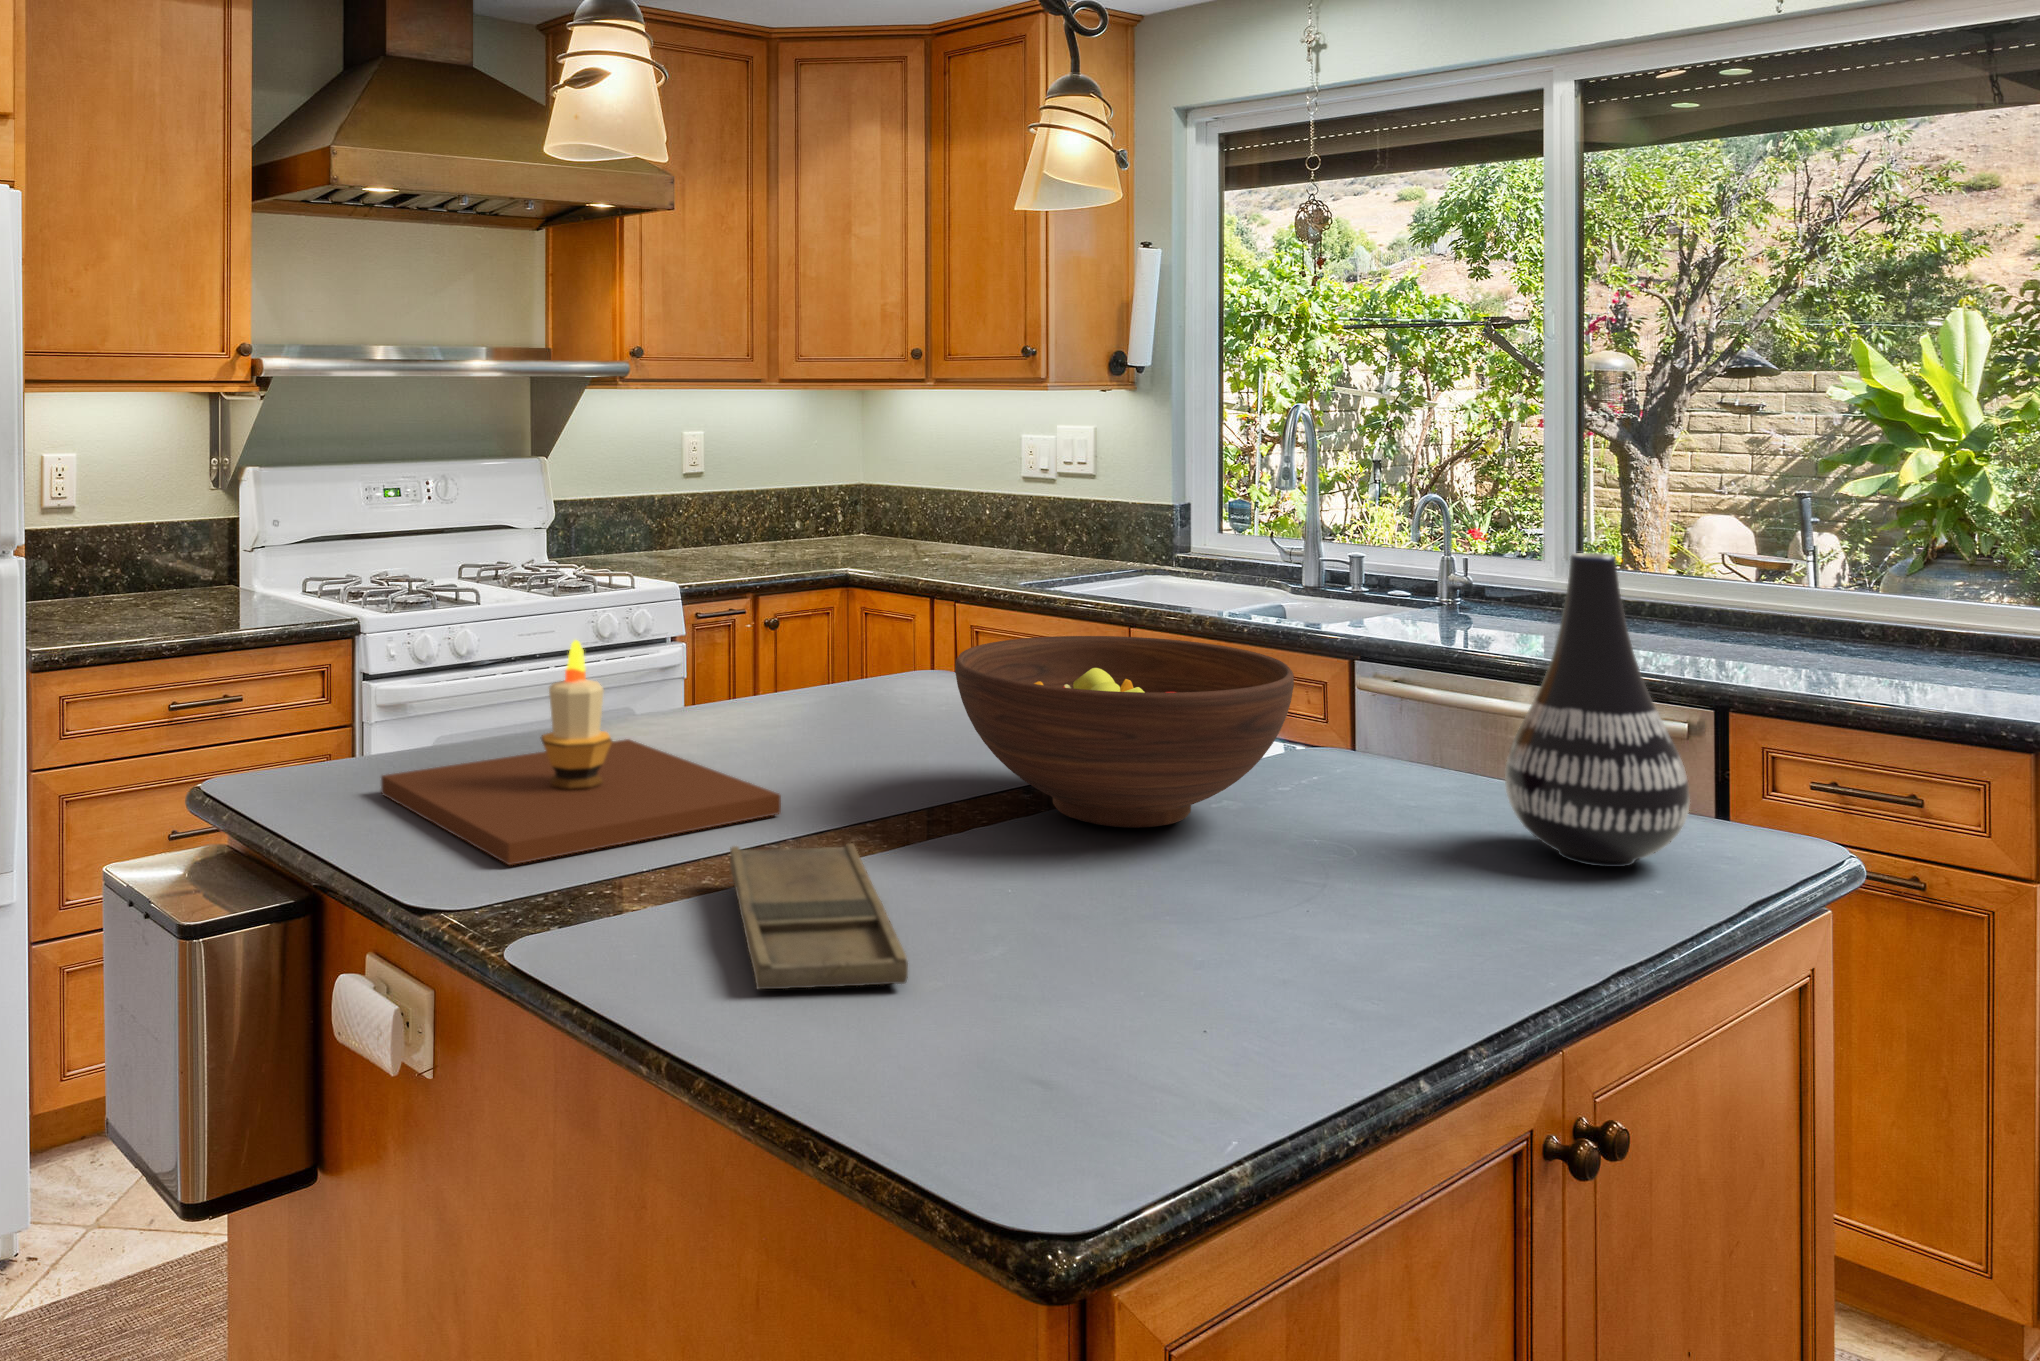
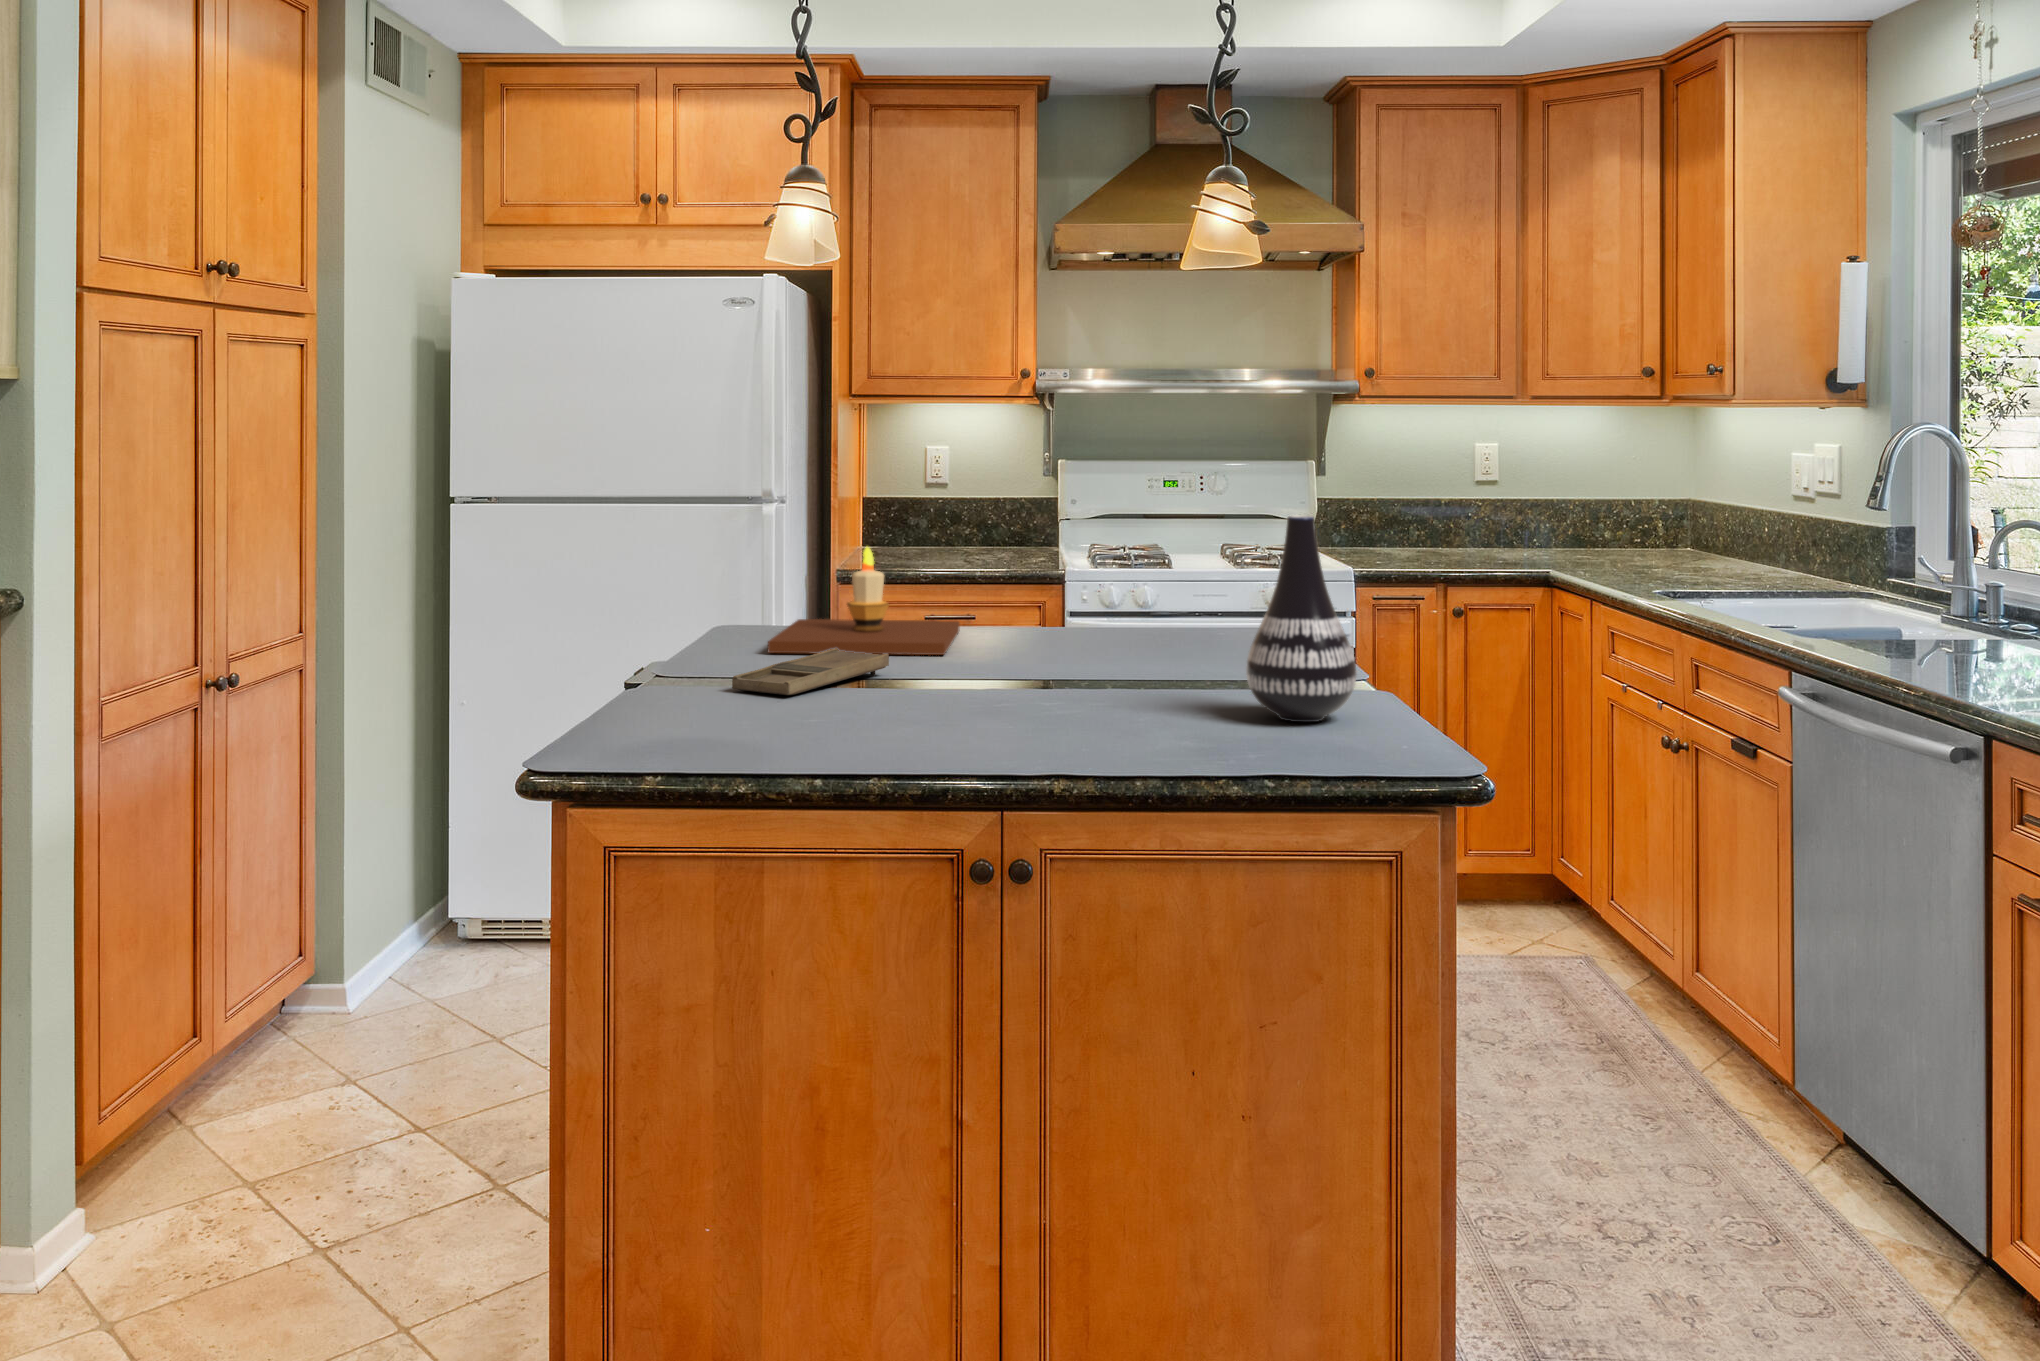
fruit bowl: present [955,636,1294,828] -> none [1010,568,1220,679]

